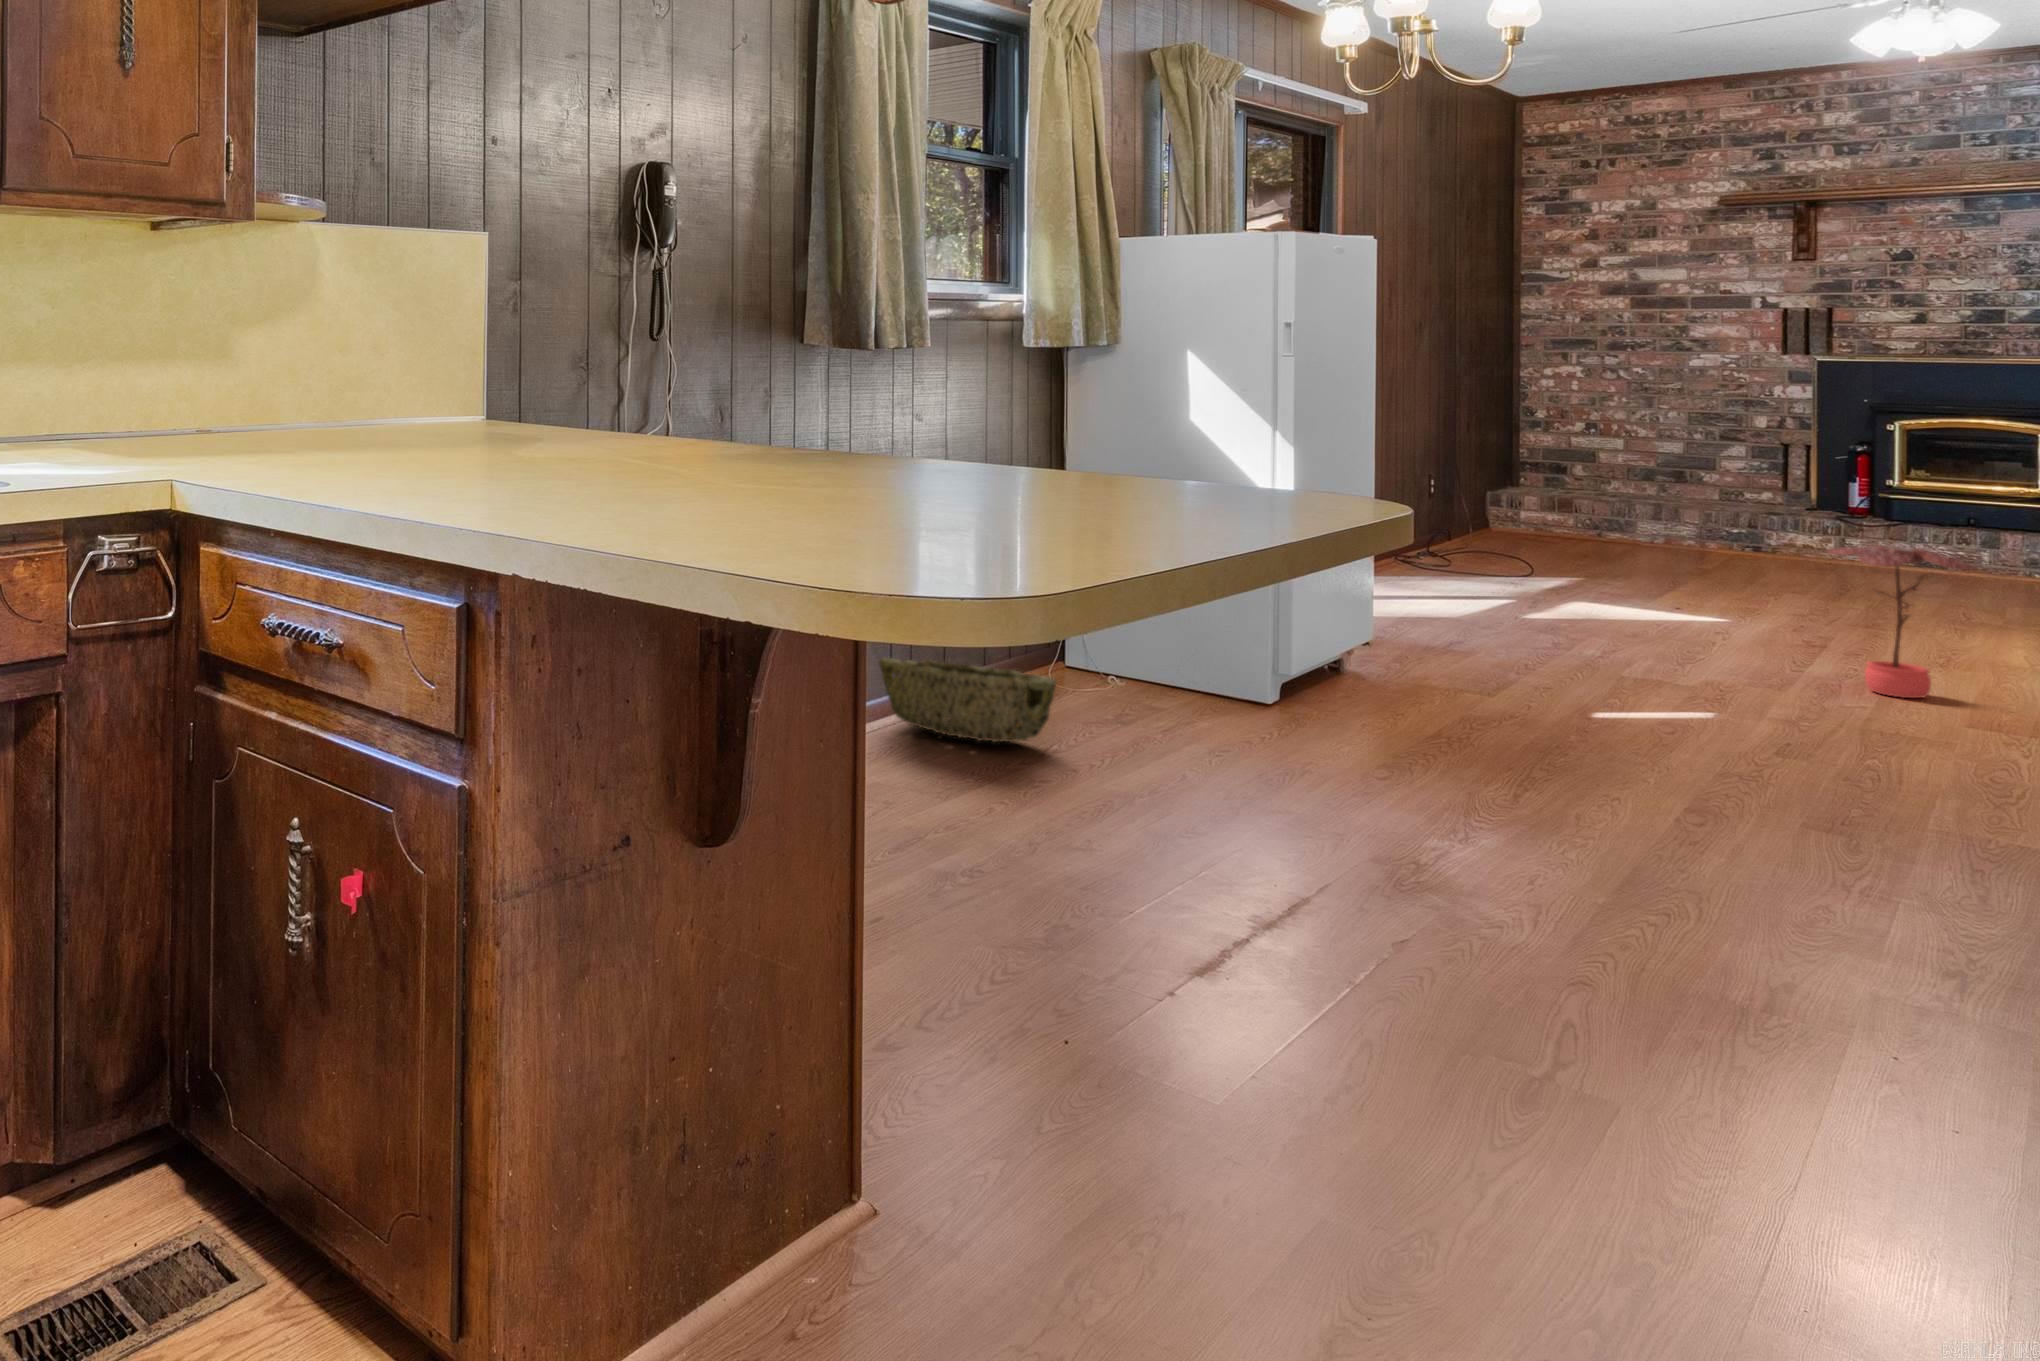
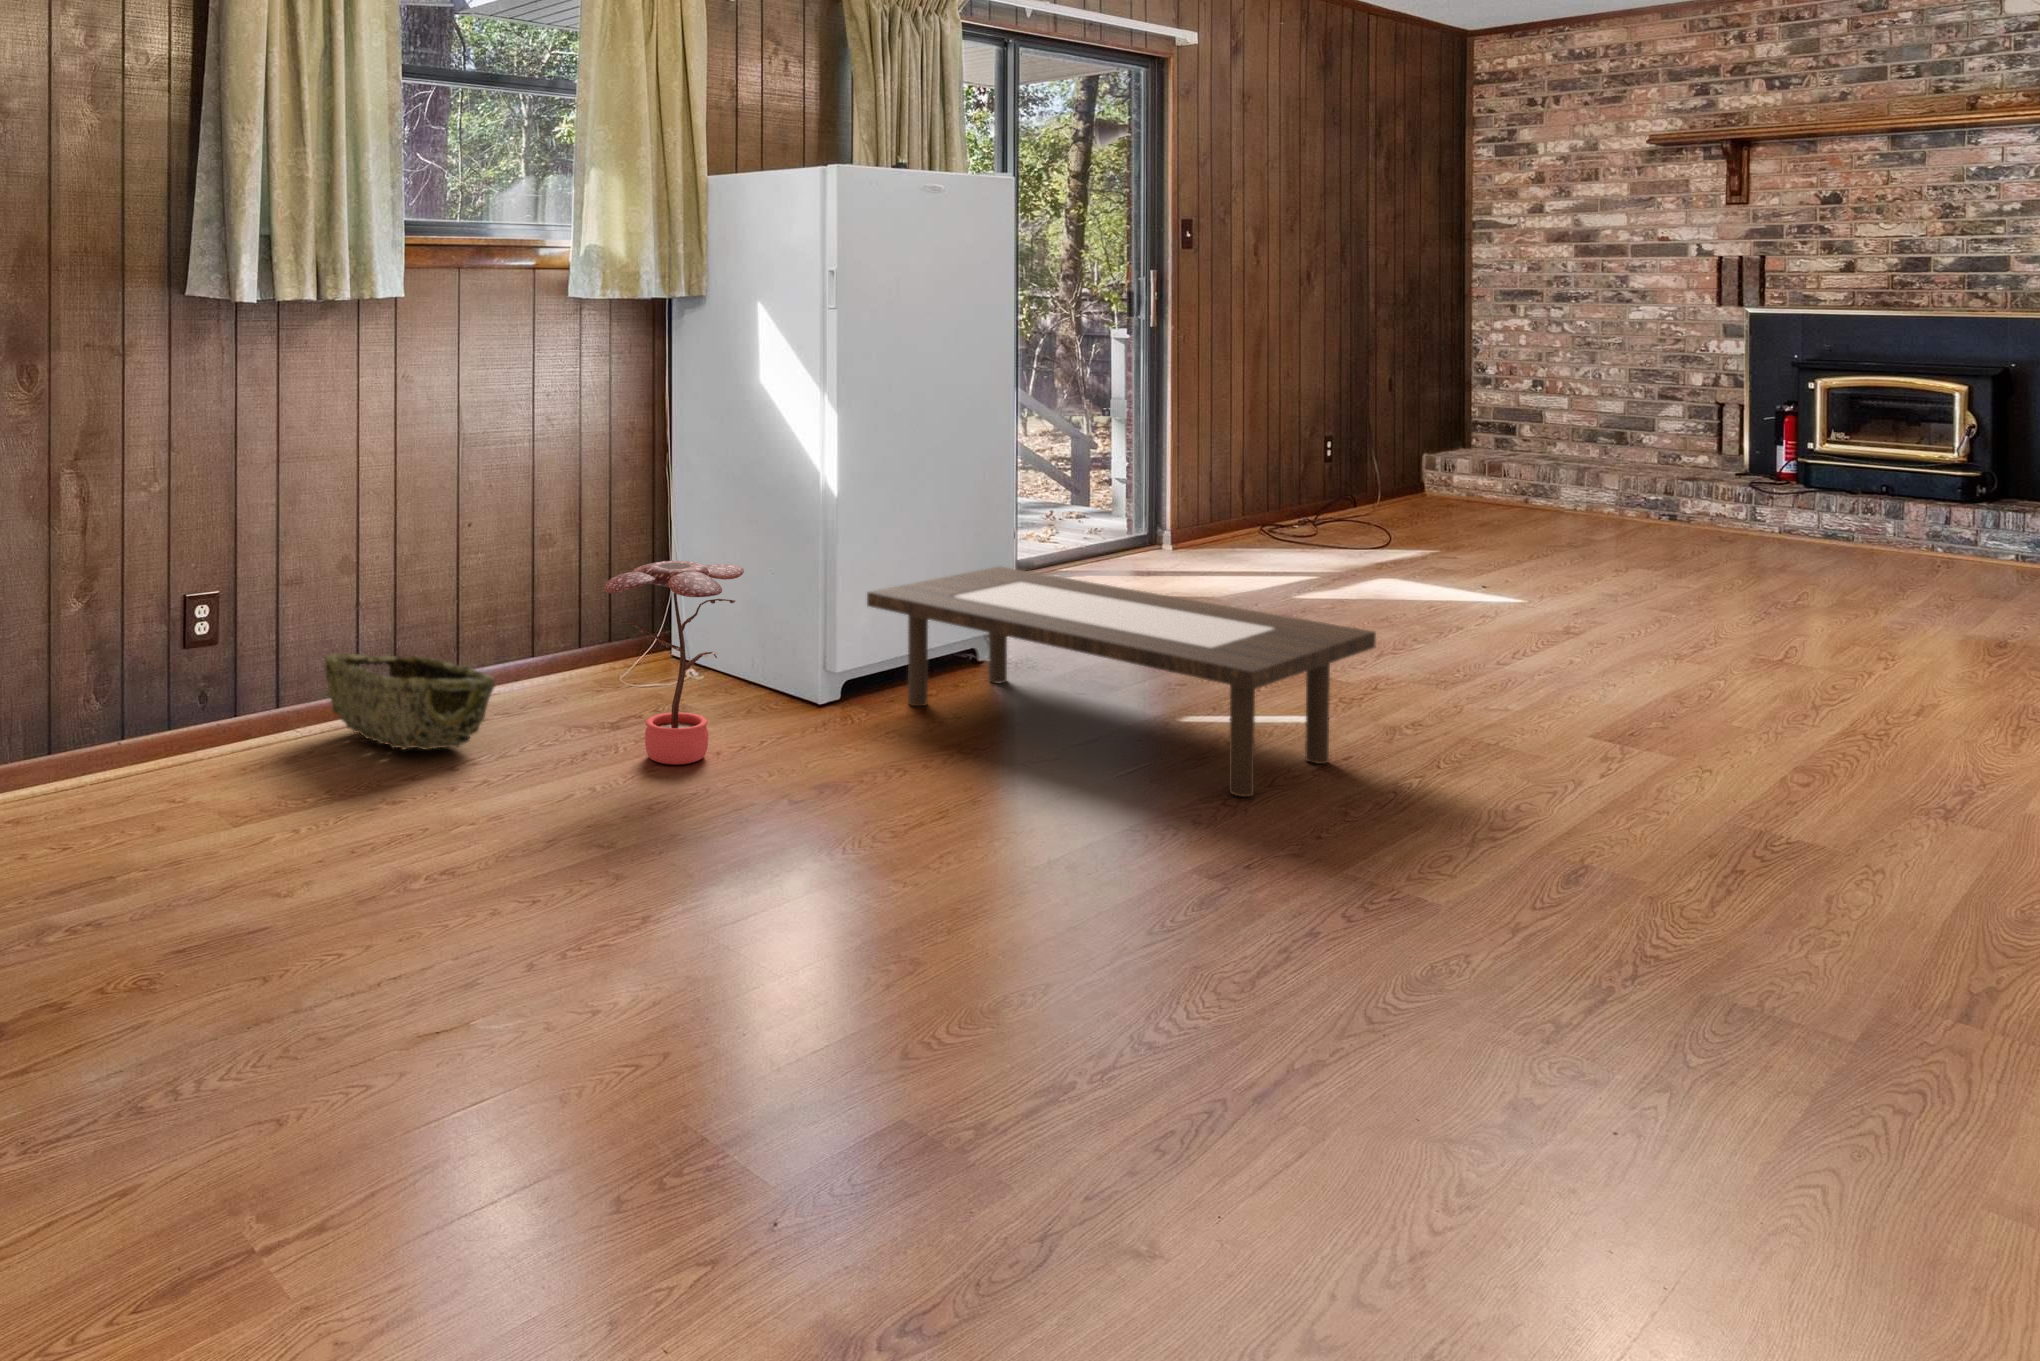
potted plant: present [1826,545,1975,698] -> present [604,561,744,765]
coffee table: none [1313,585,1841,784] -> present [867,566,1376,797]

